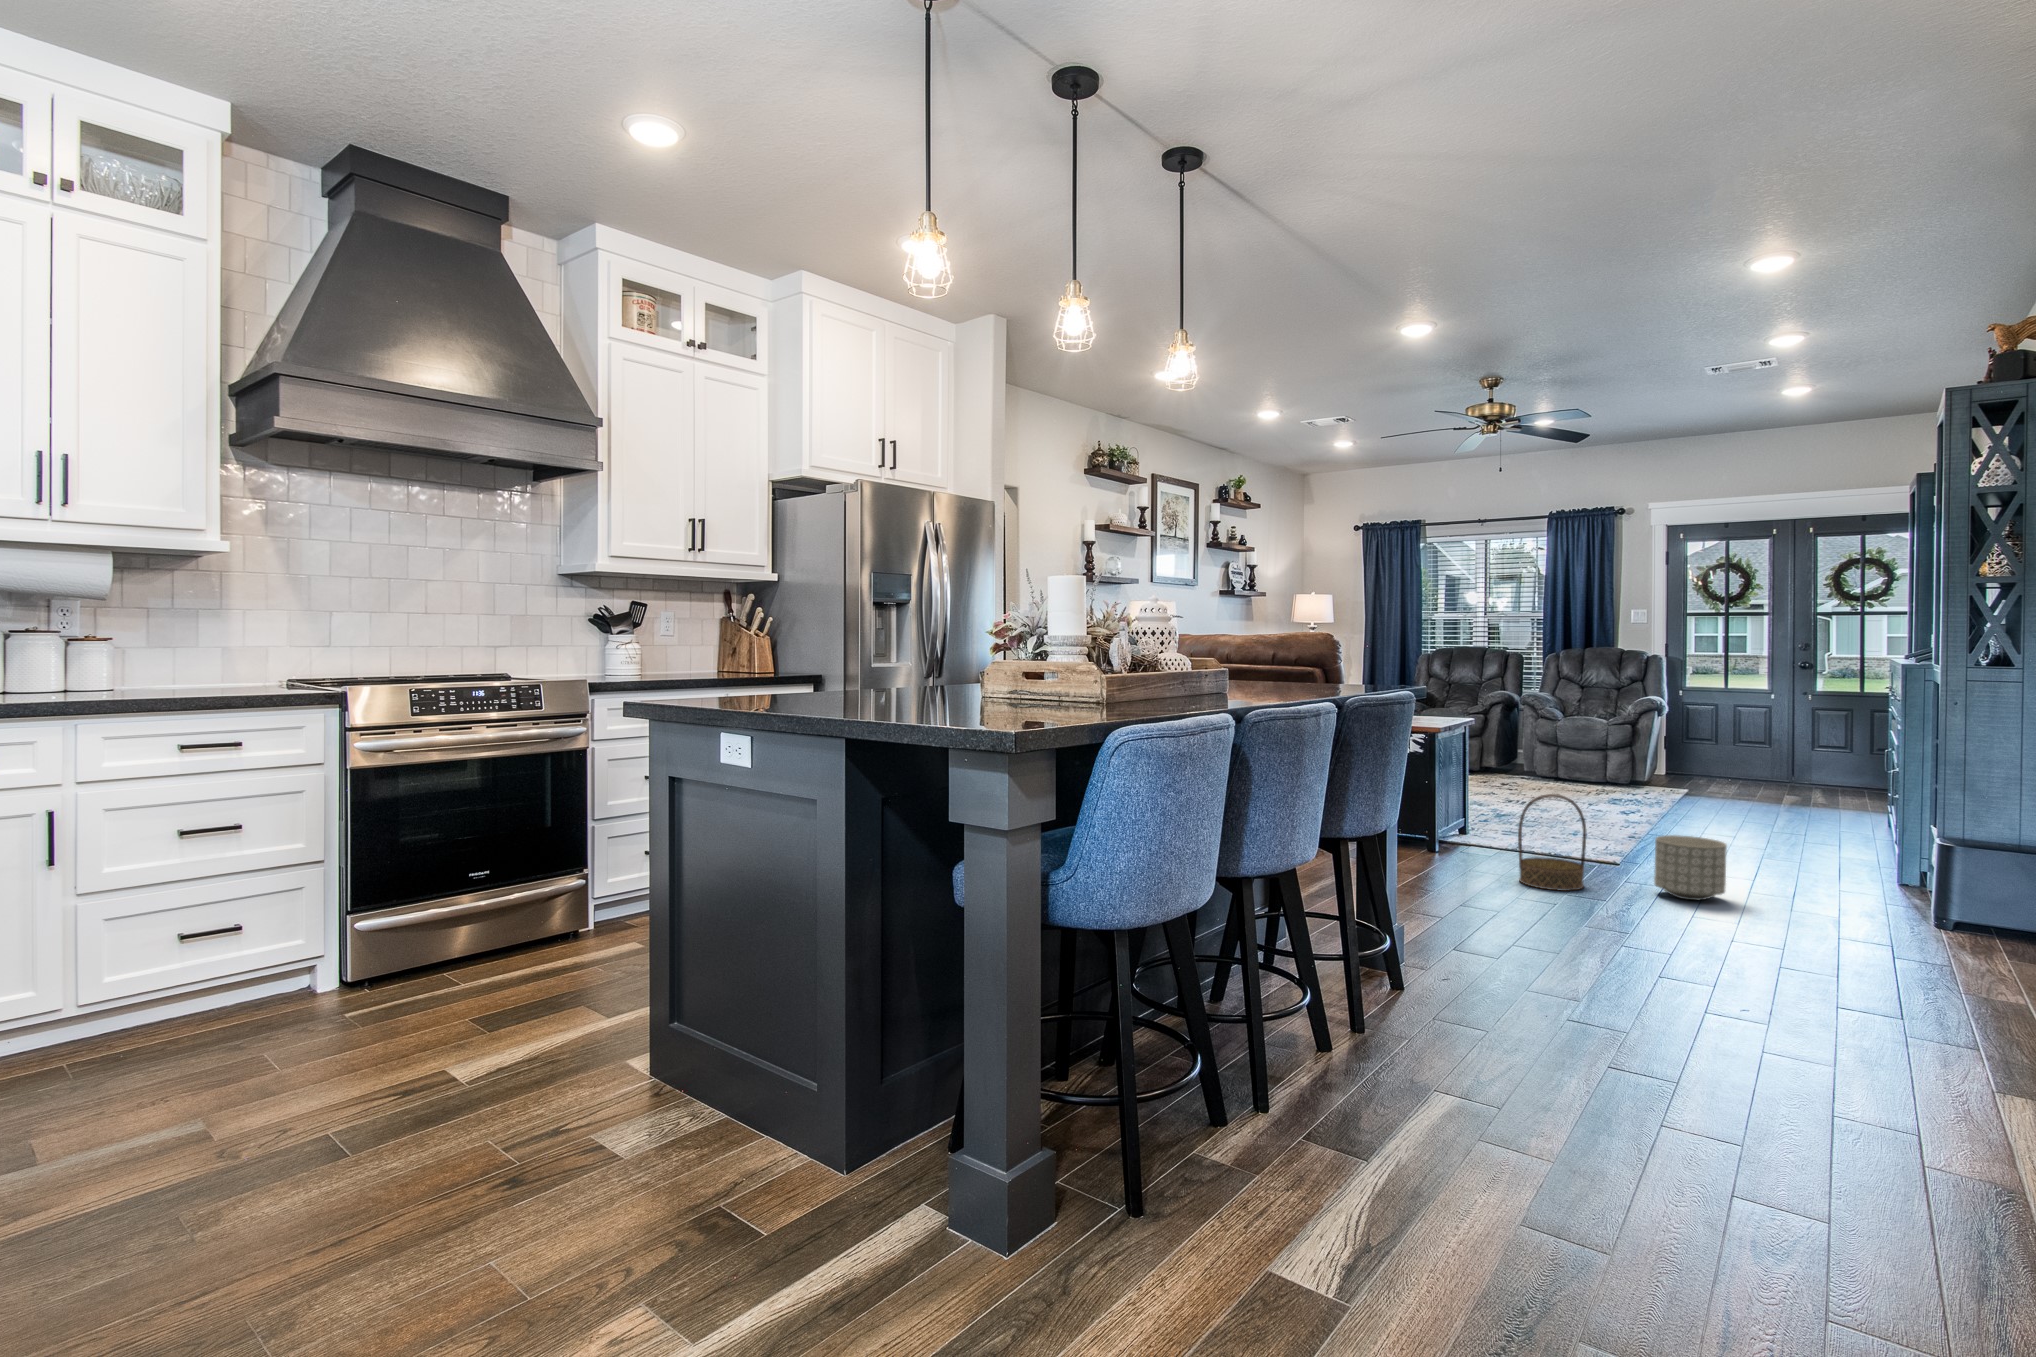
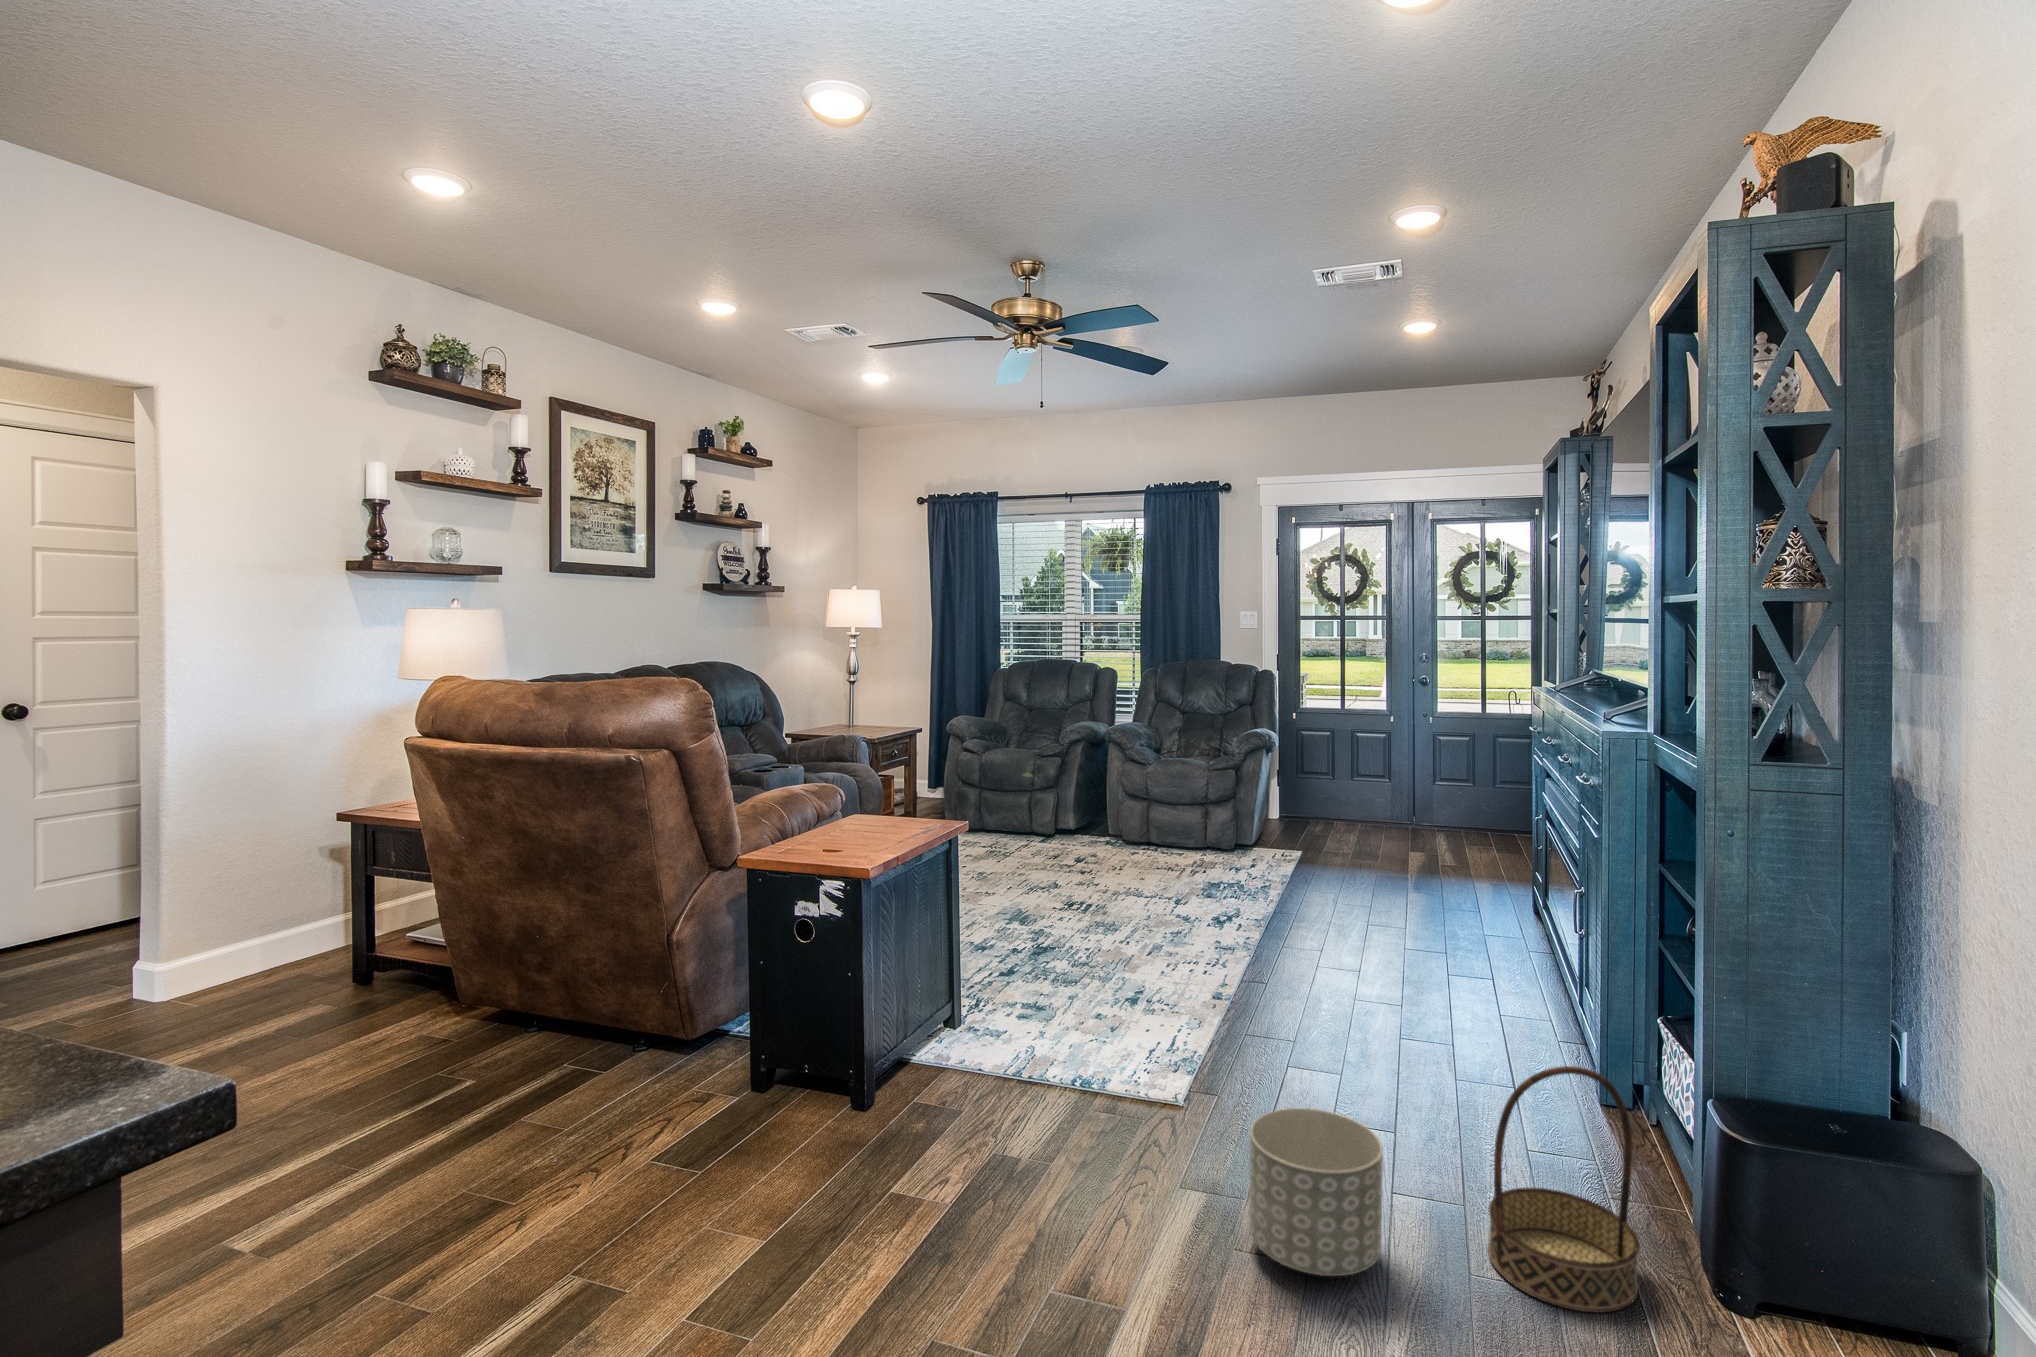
basket: present [1518,794,1586,891] -> present [1488,1066,1640,1313]

